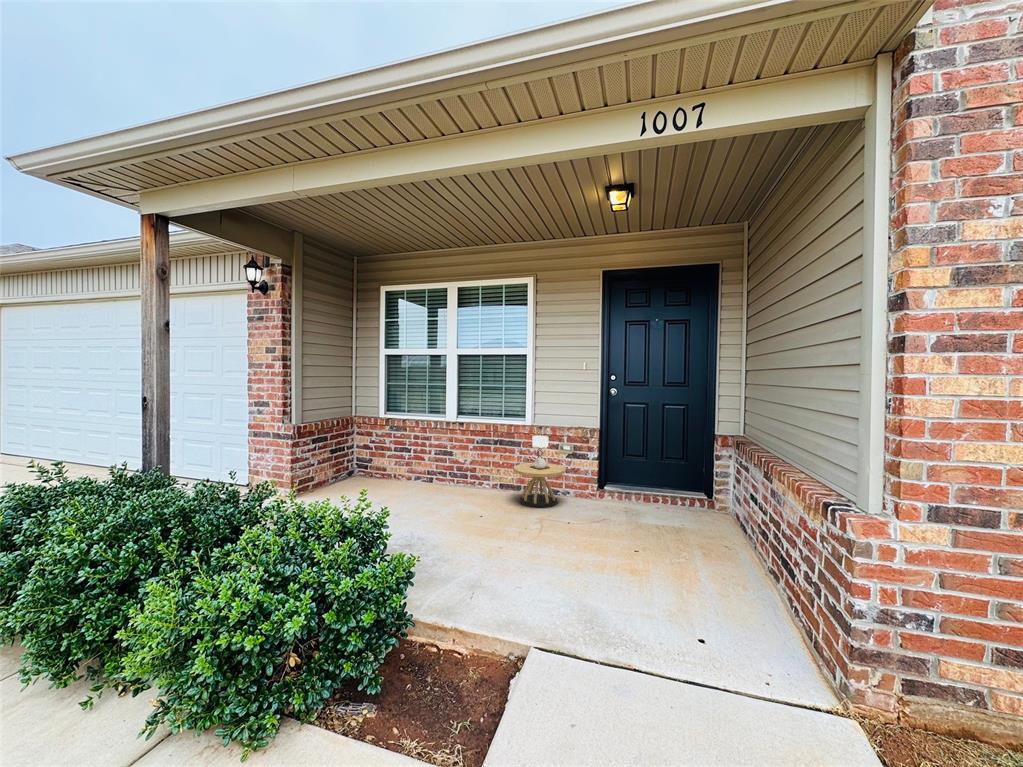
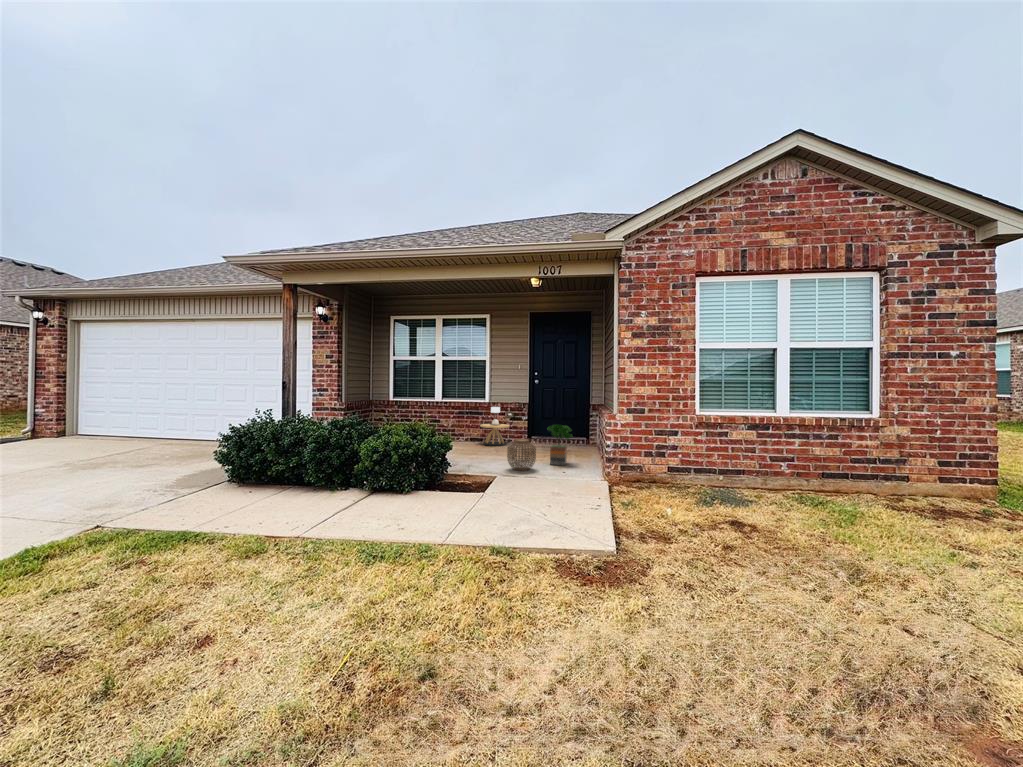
potted tree: none [649,505,720,616] -> present [547,425,572,465]
woven basket: none [554,554,630,650] -> present [507,439,536,471]

